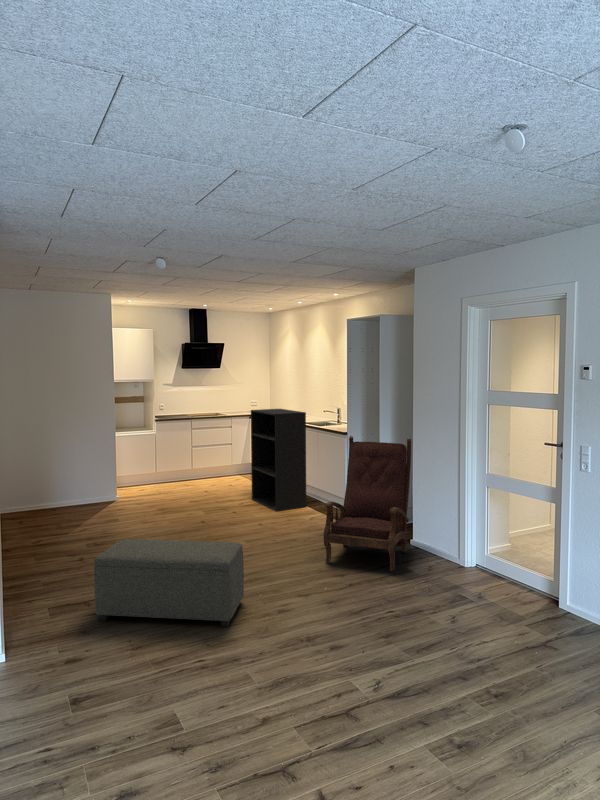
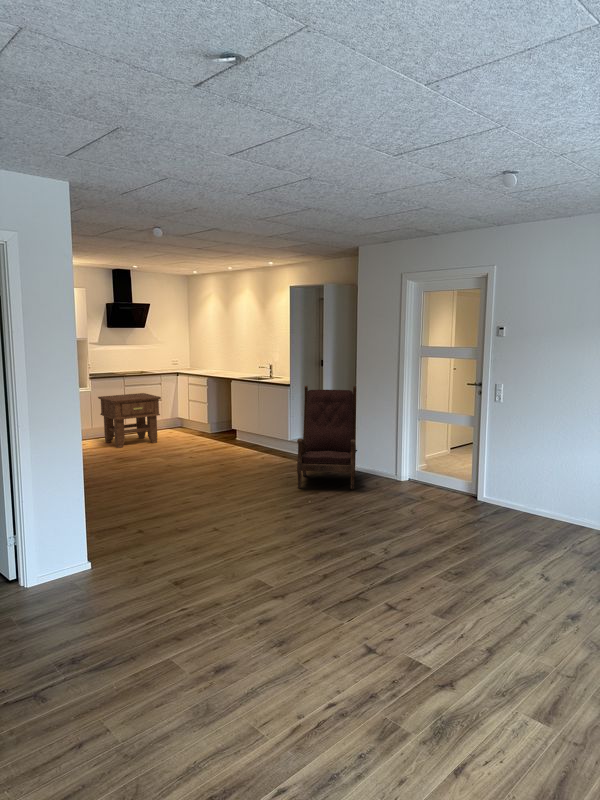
bookshelf: present [251,409,306,512] -> none [195,365,251,456]
side table: none [162,436,222,494] -> present [98,393,161,448]
ottoman: present [94,539,244,627] -> none [141,470,257,539]

